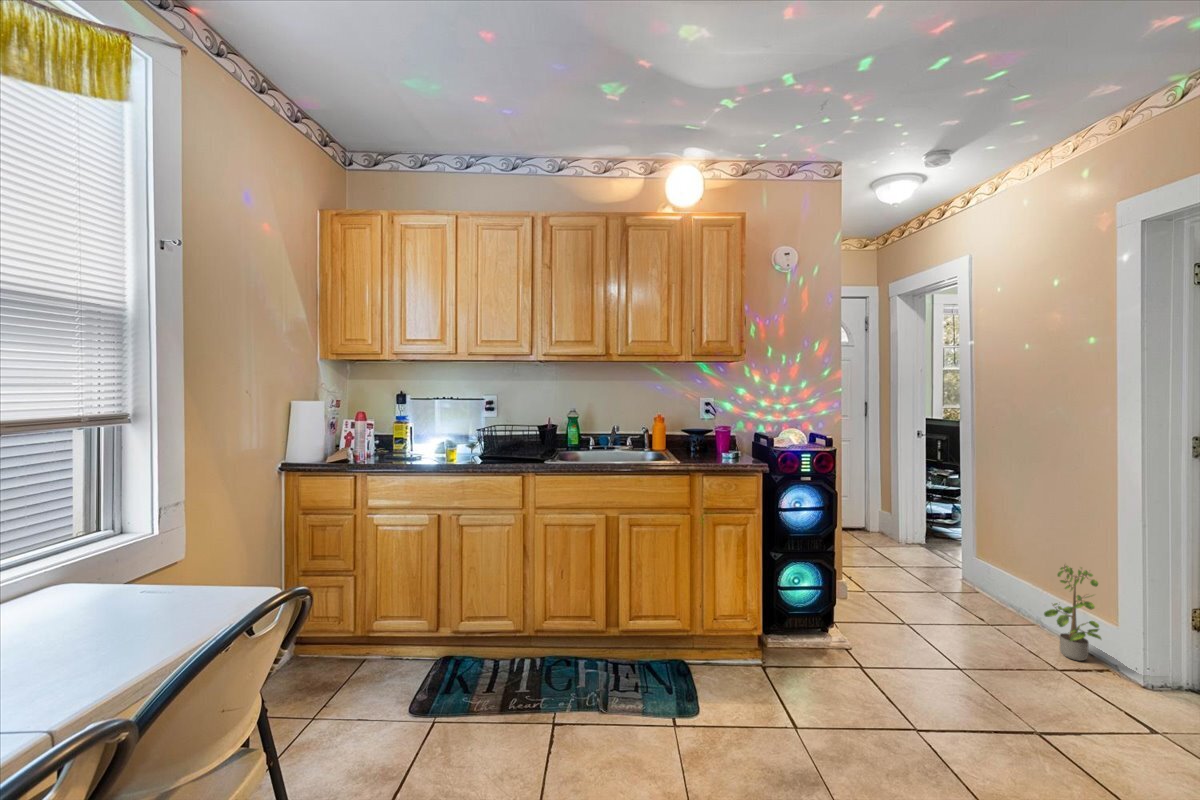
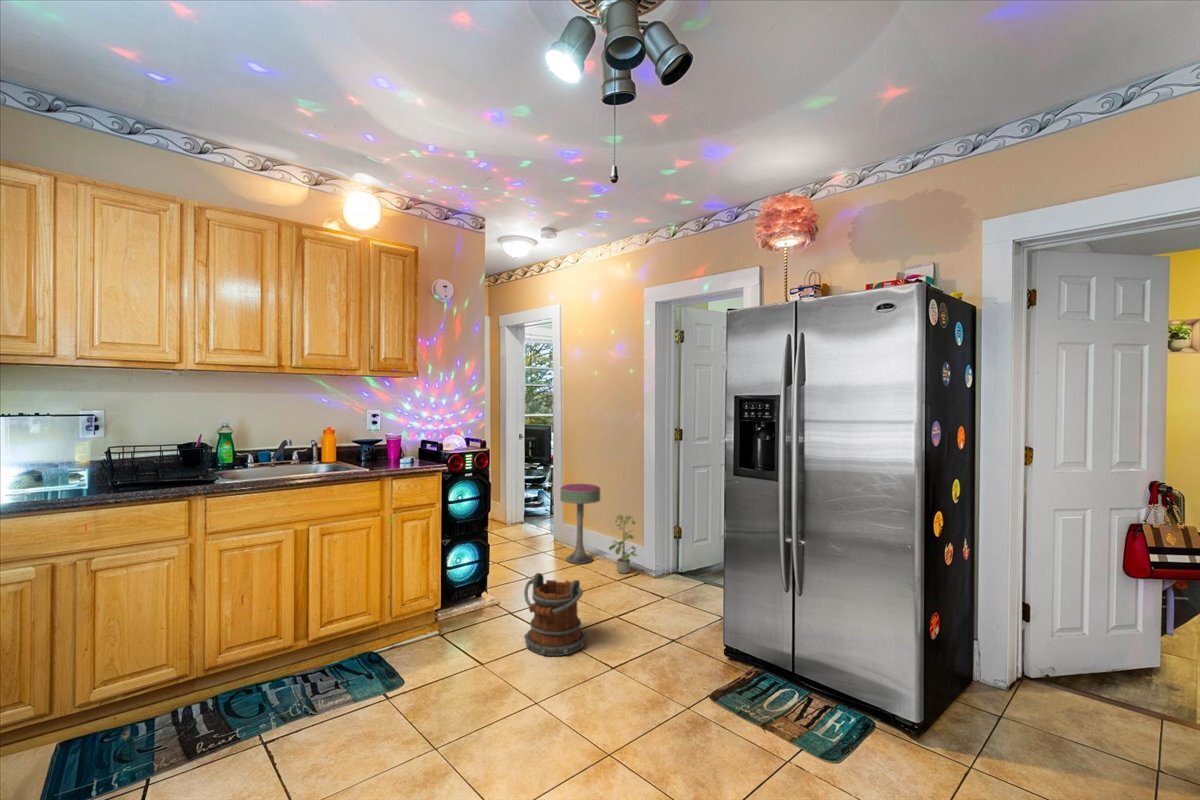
bar stool: none [960,507,1032,625] -> present [560,484,600,564]
bucket: none [865,626,971,764] -> present [524,573,587,656]

